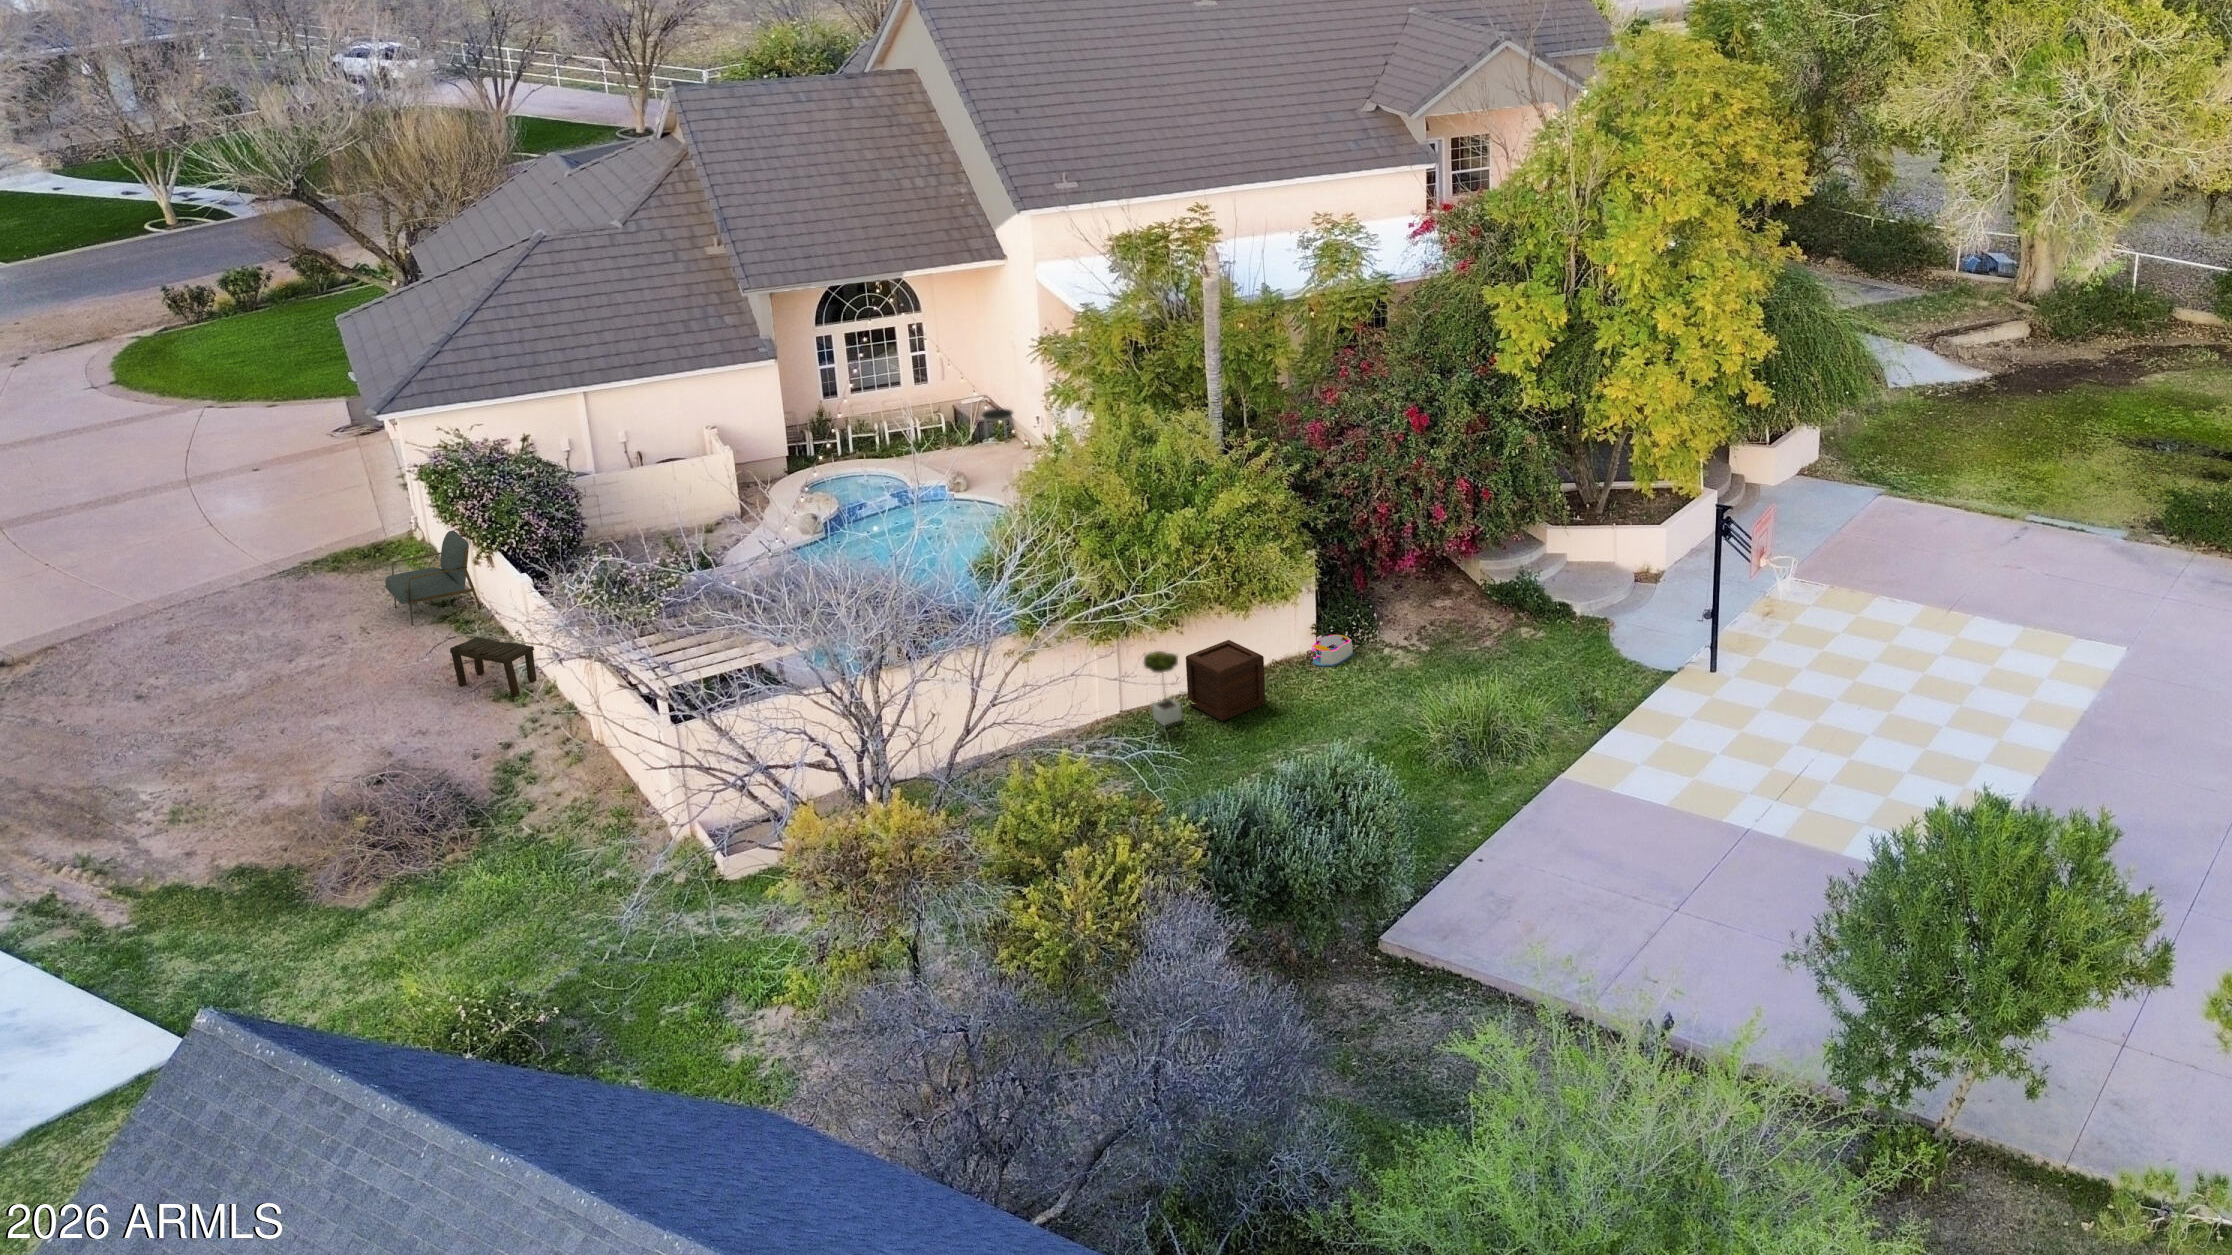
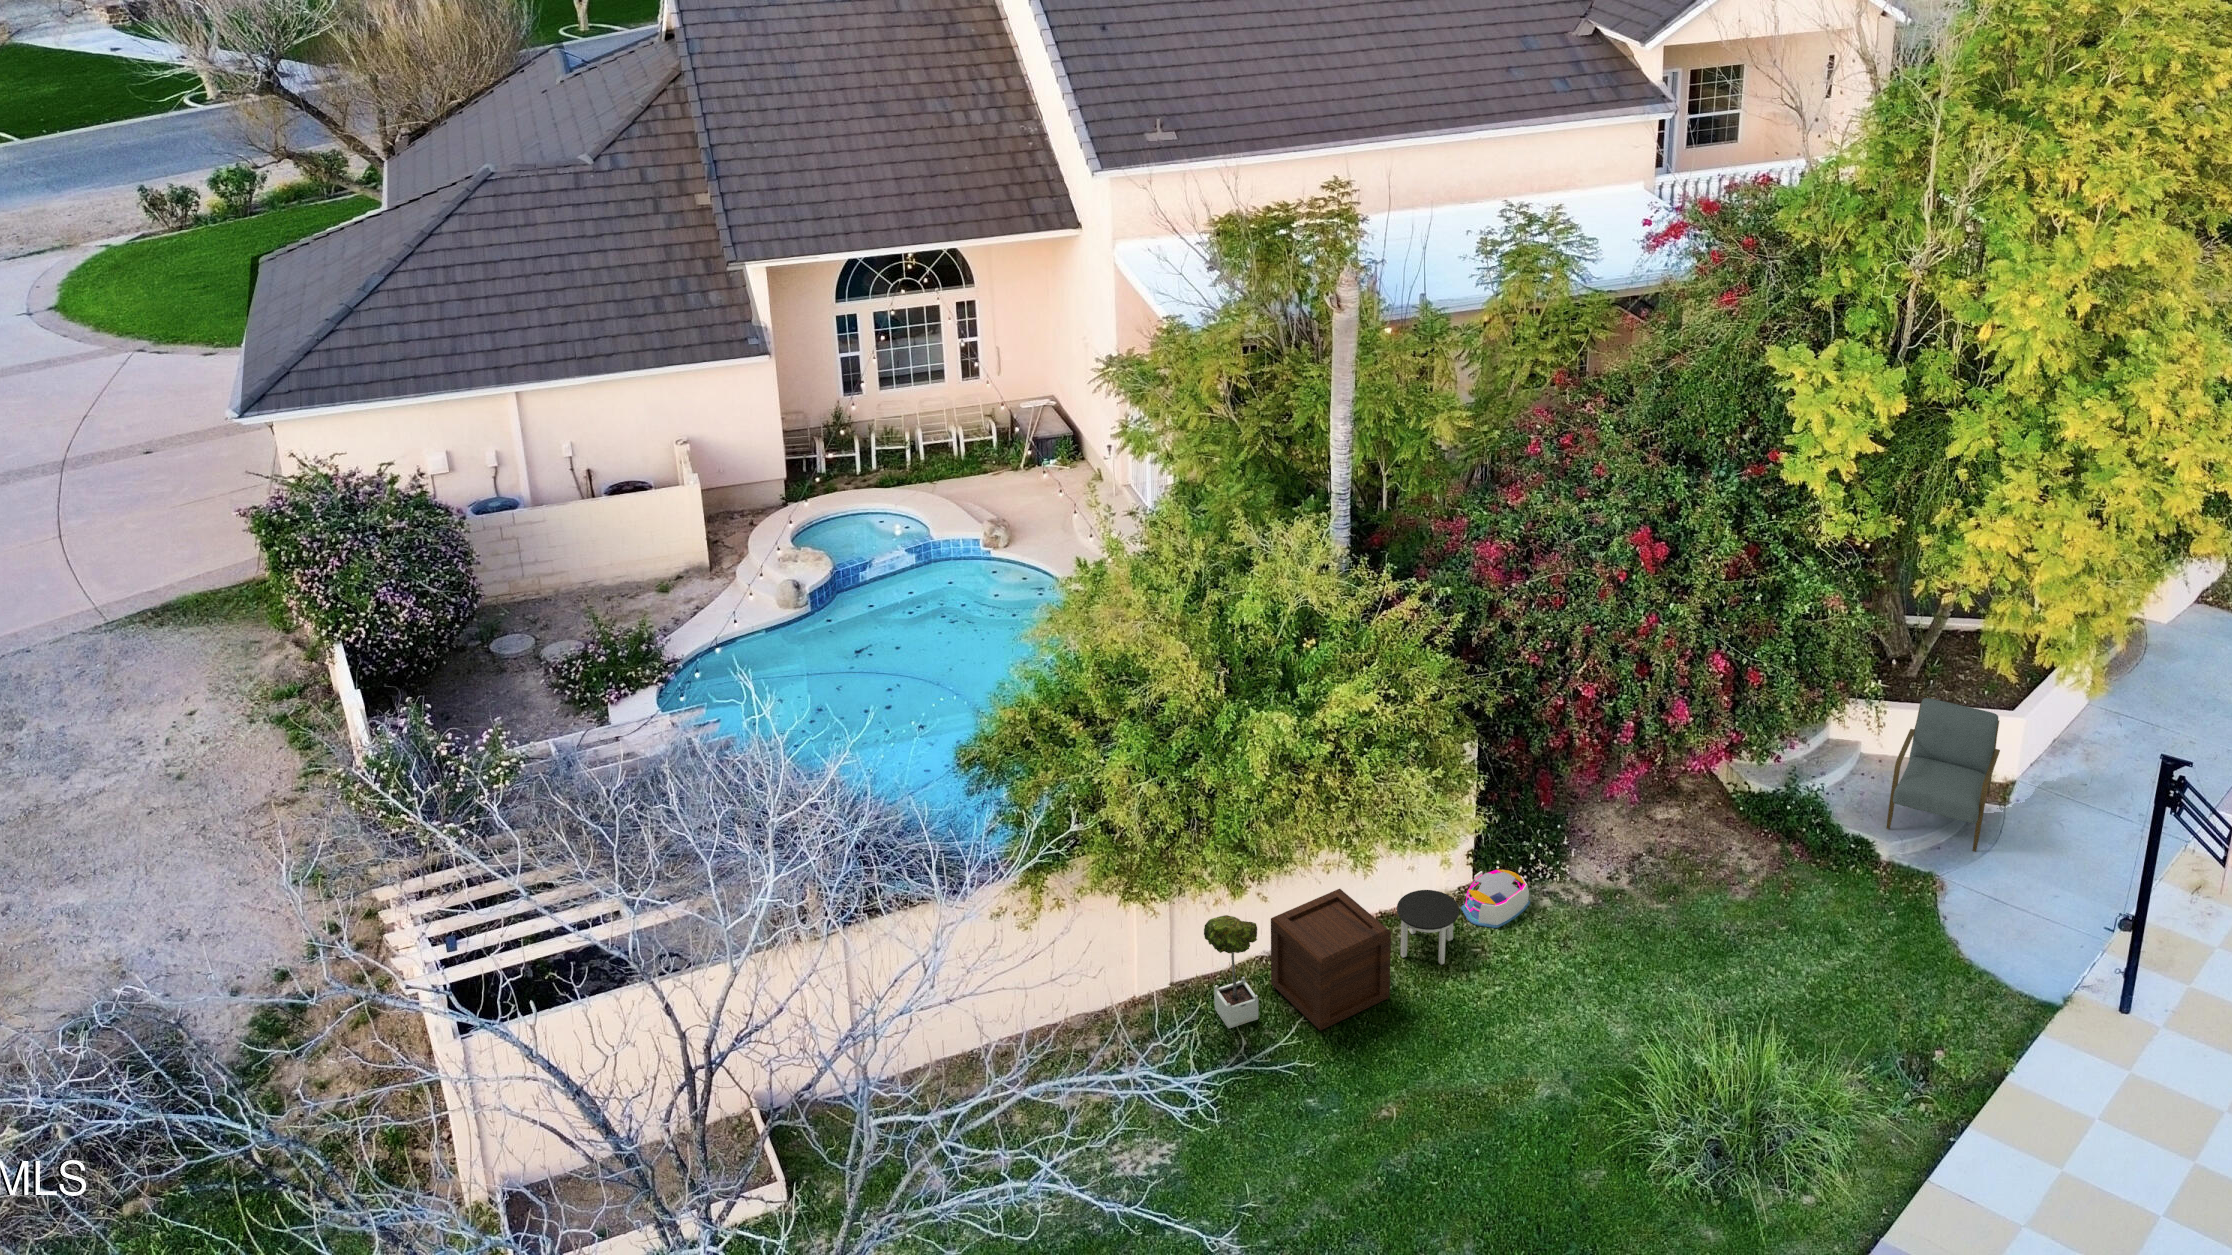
round table: present [982,409,1013,438] -> present [1397,890,1459,965]
chair: present [385,530,481,625] -> present [1886,698,2000,852]
bench: present [450,637,537,696] -> none [253,768,367,866]

